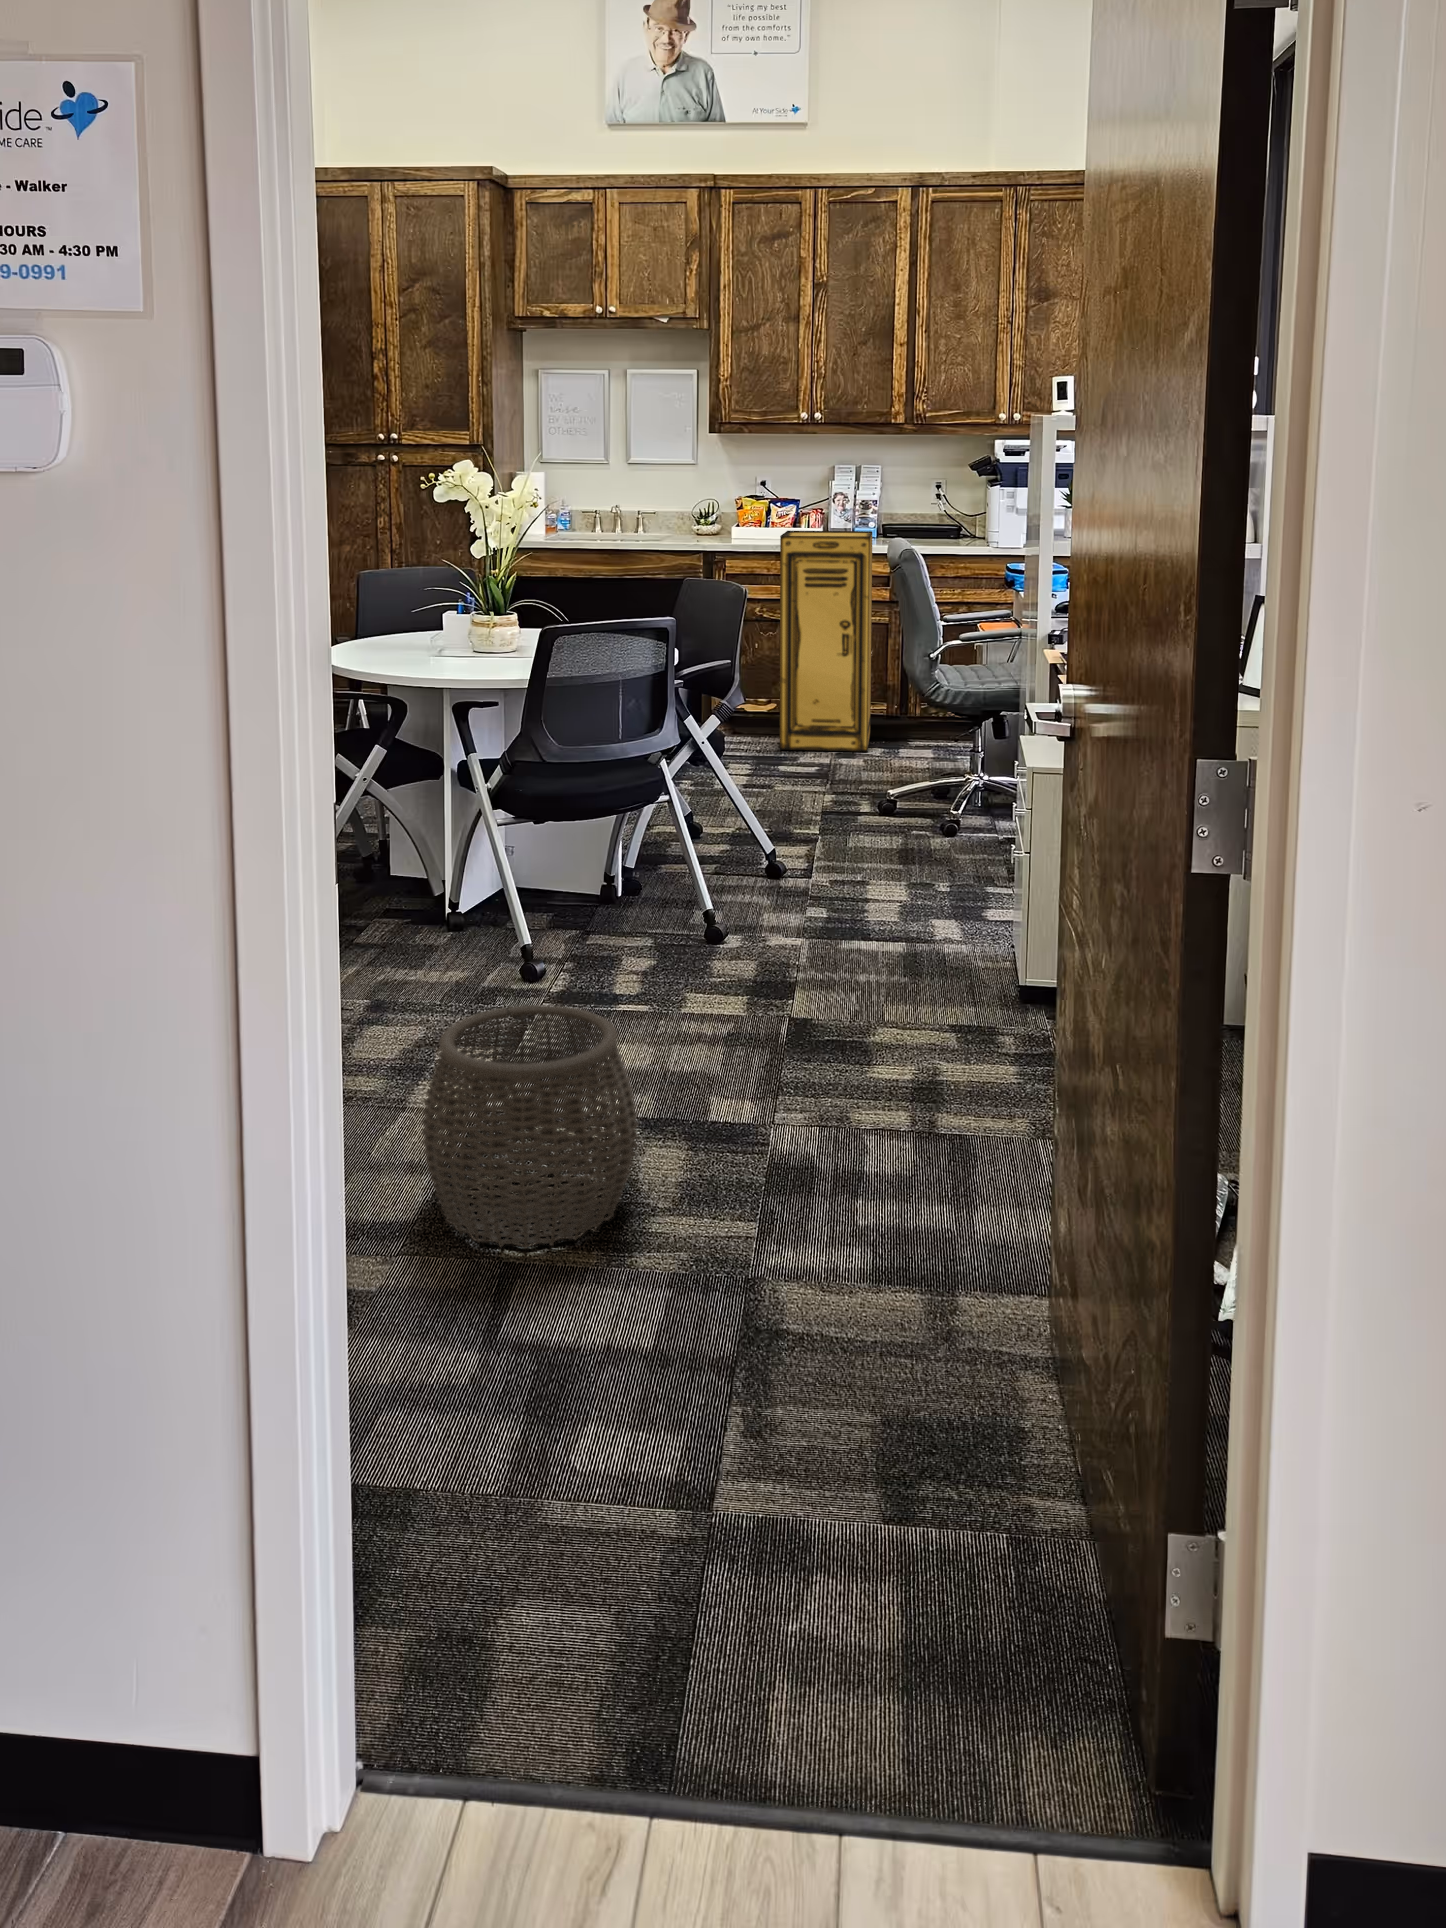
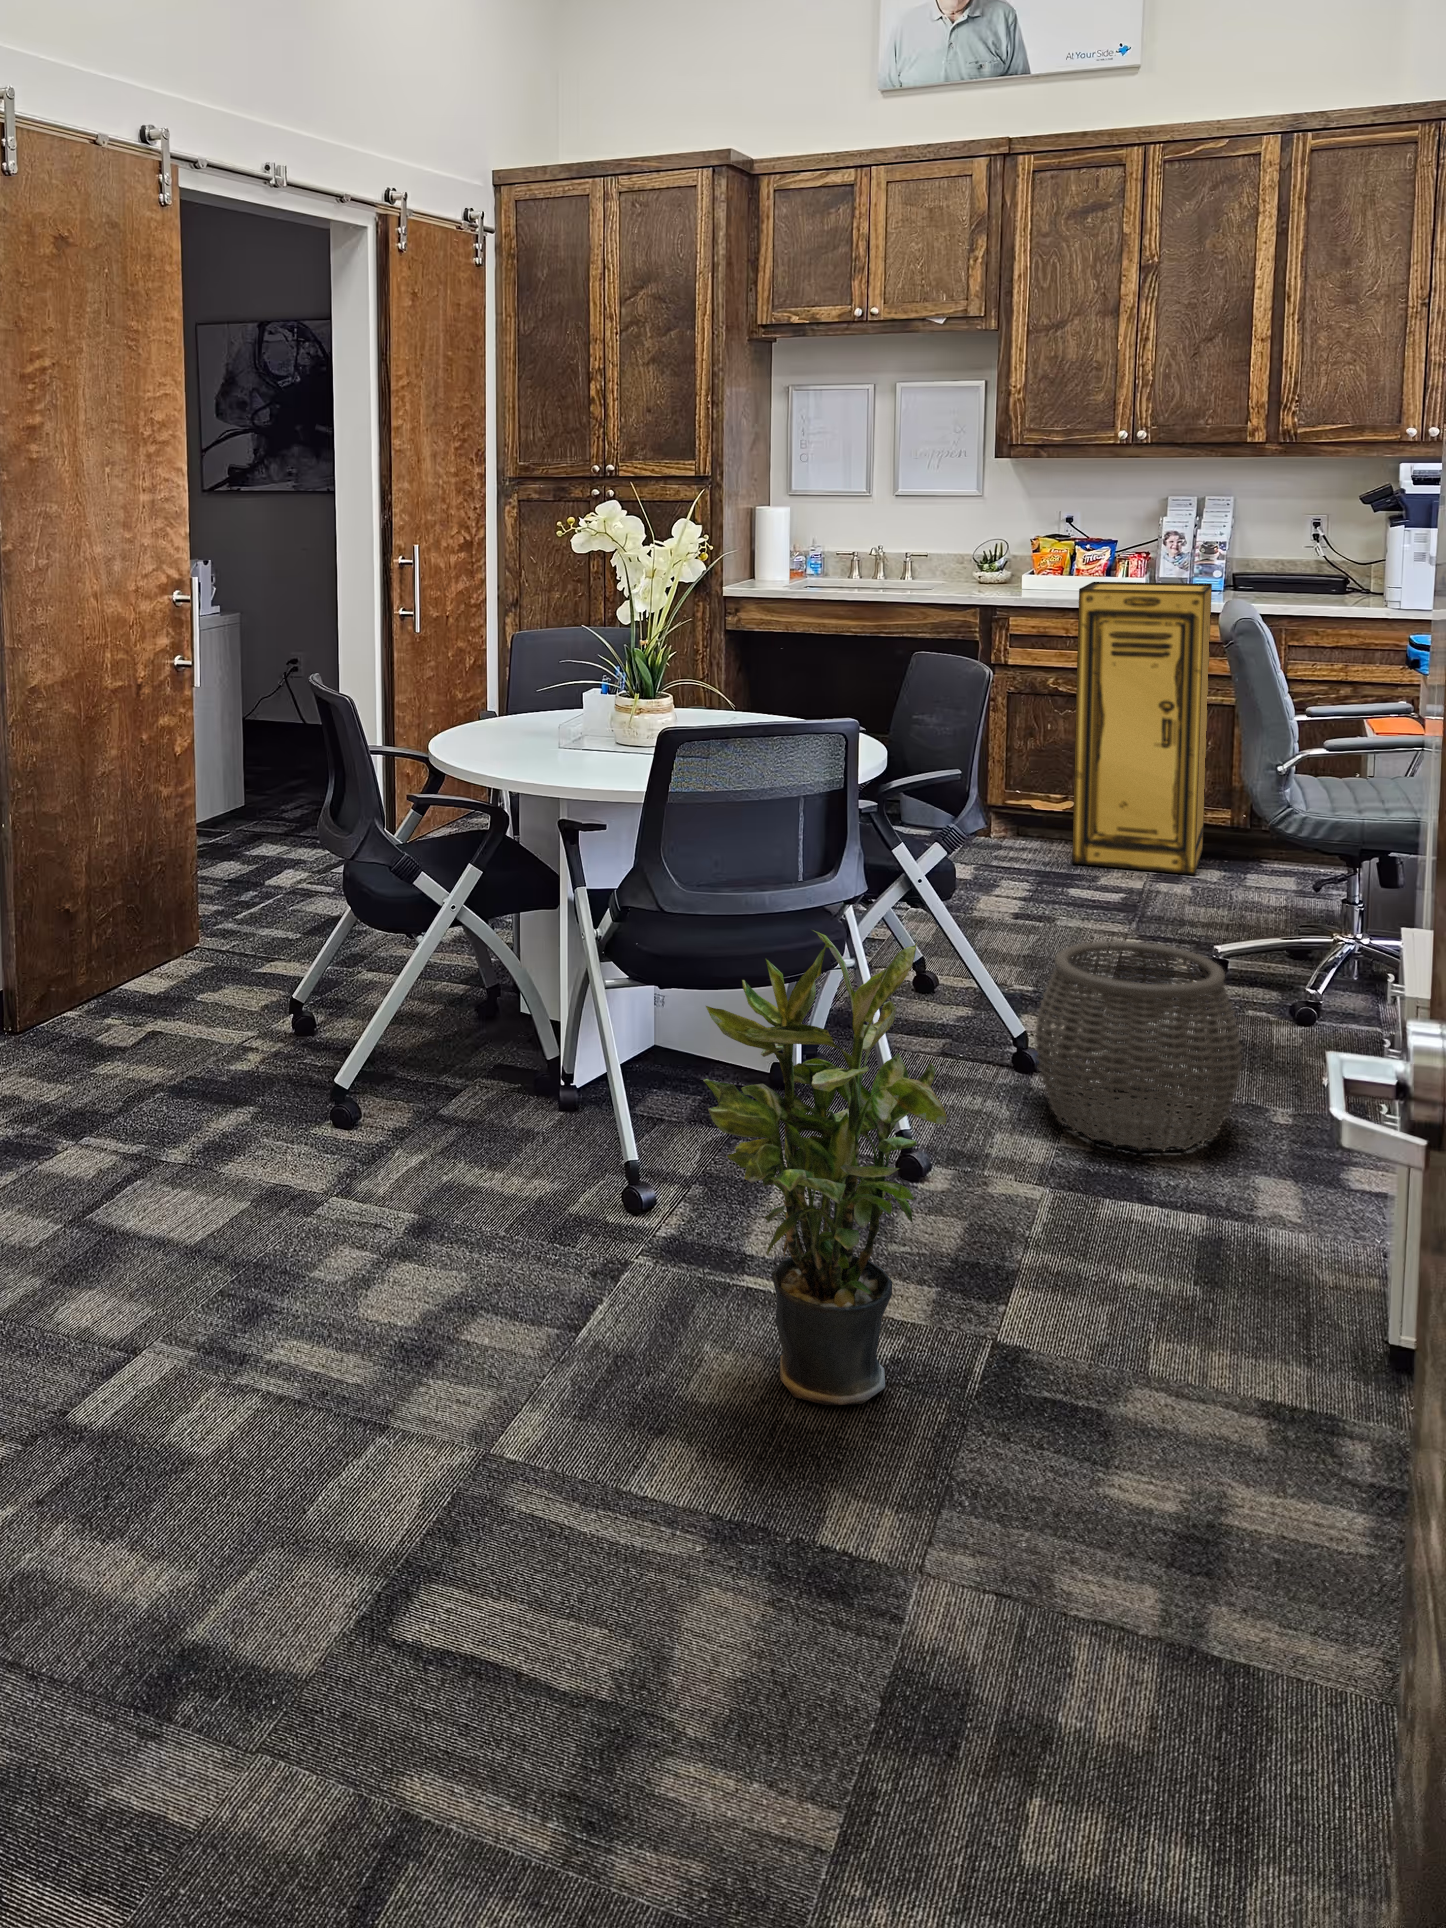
potted plant: none [607,754,763,1061] -> present [703,930,947,1405]
woven basket: present [421,1005,638,1248] -> present [1035,941,1242,1151]

